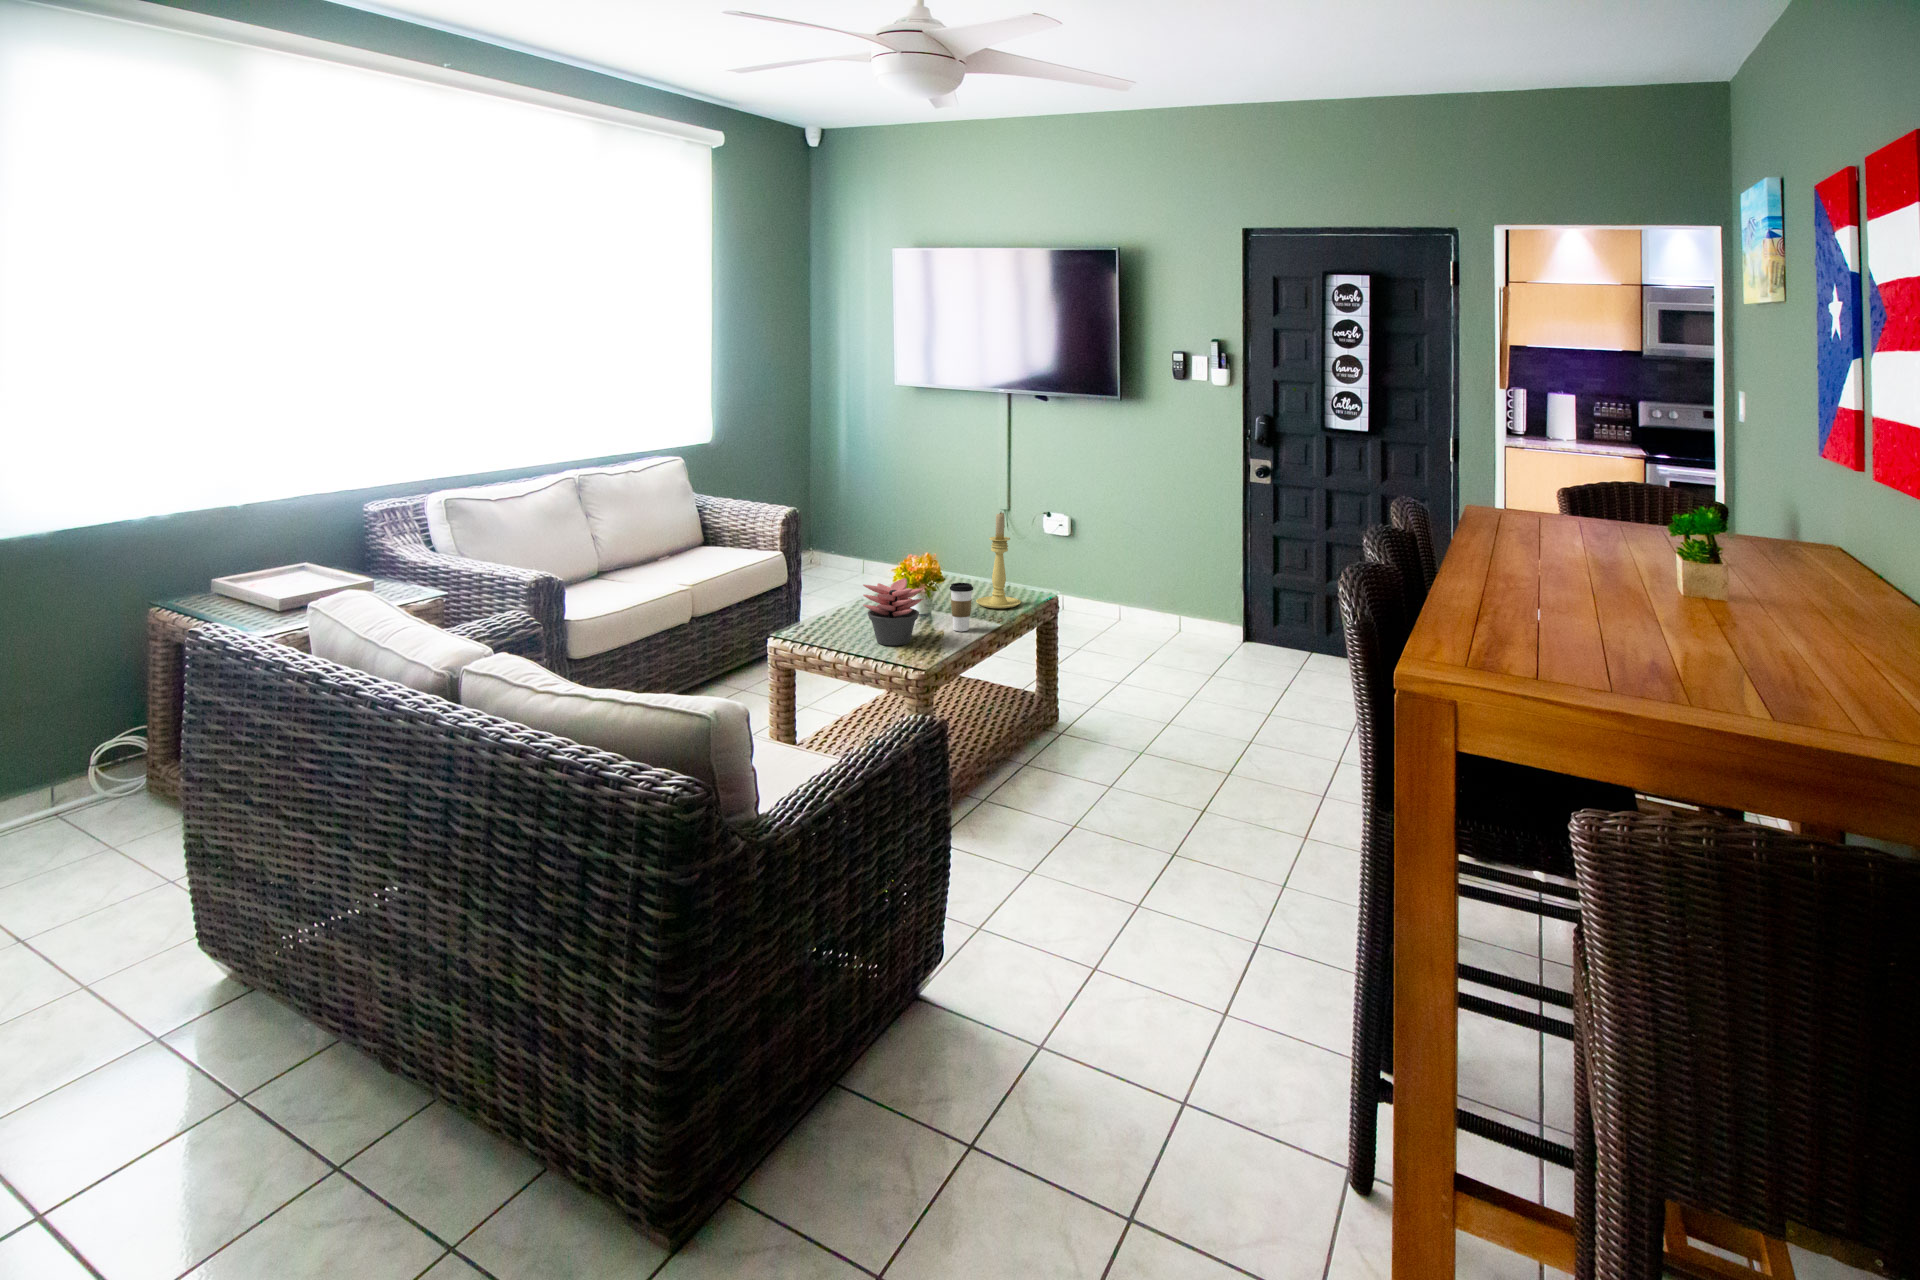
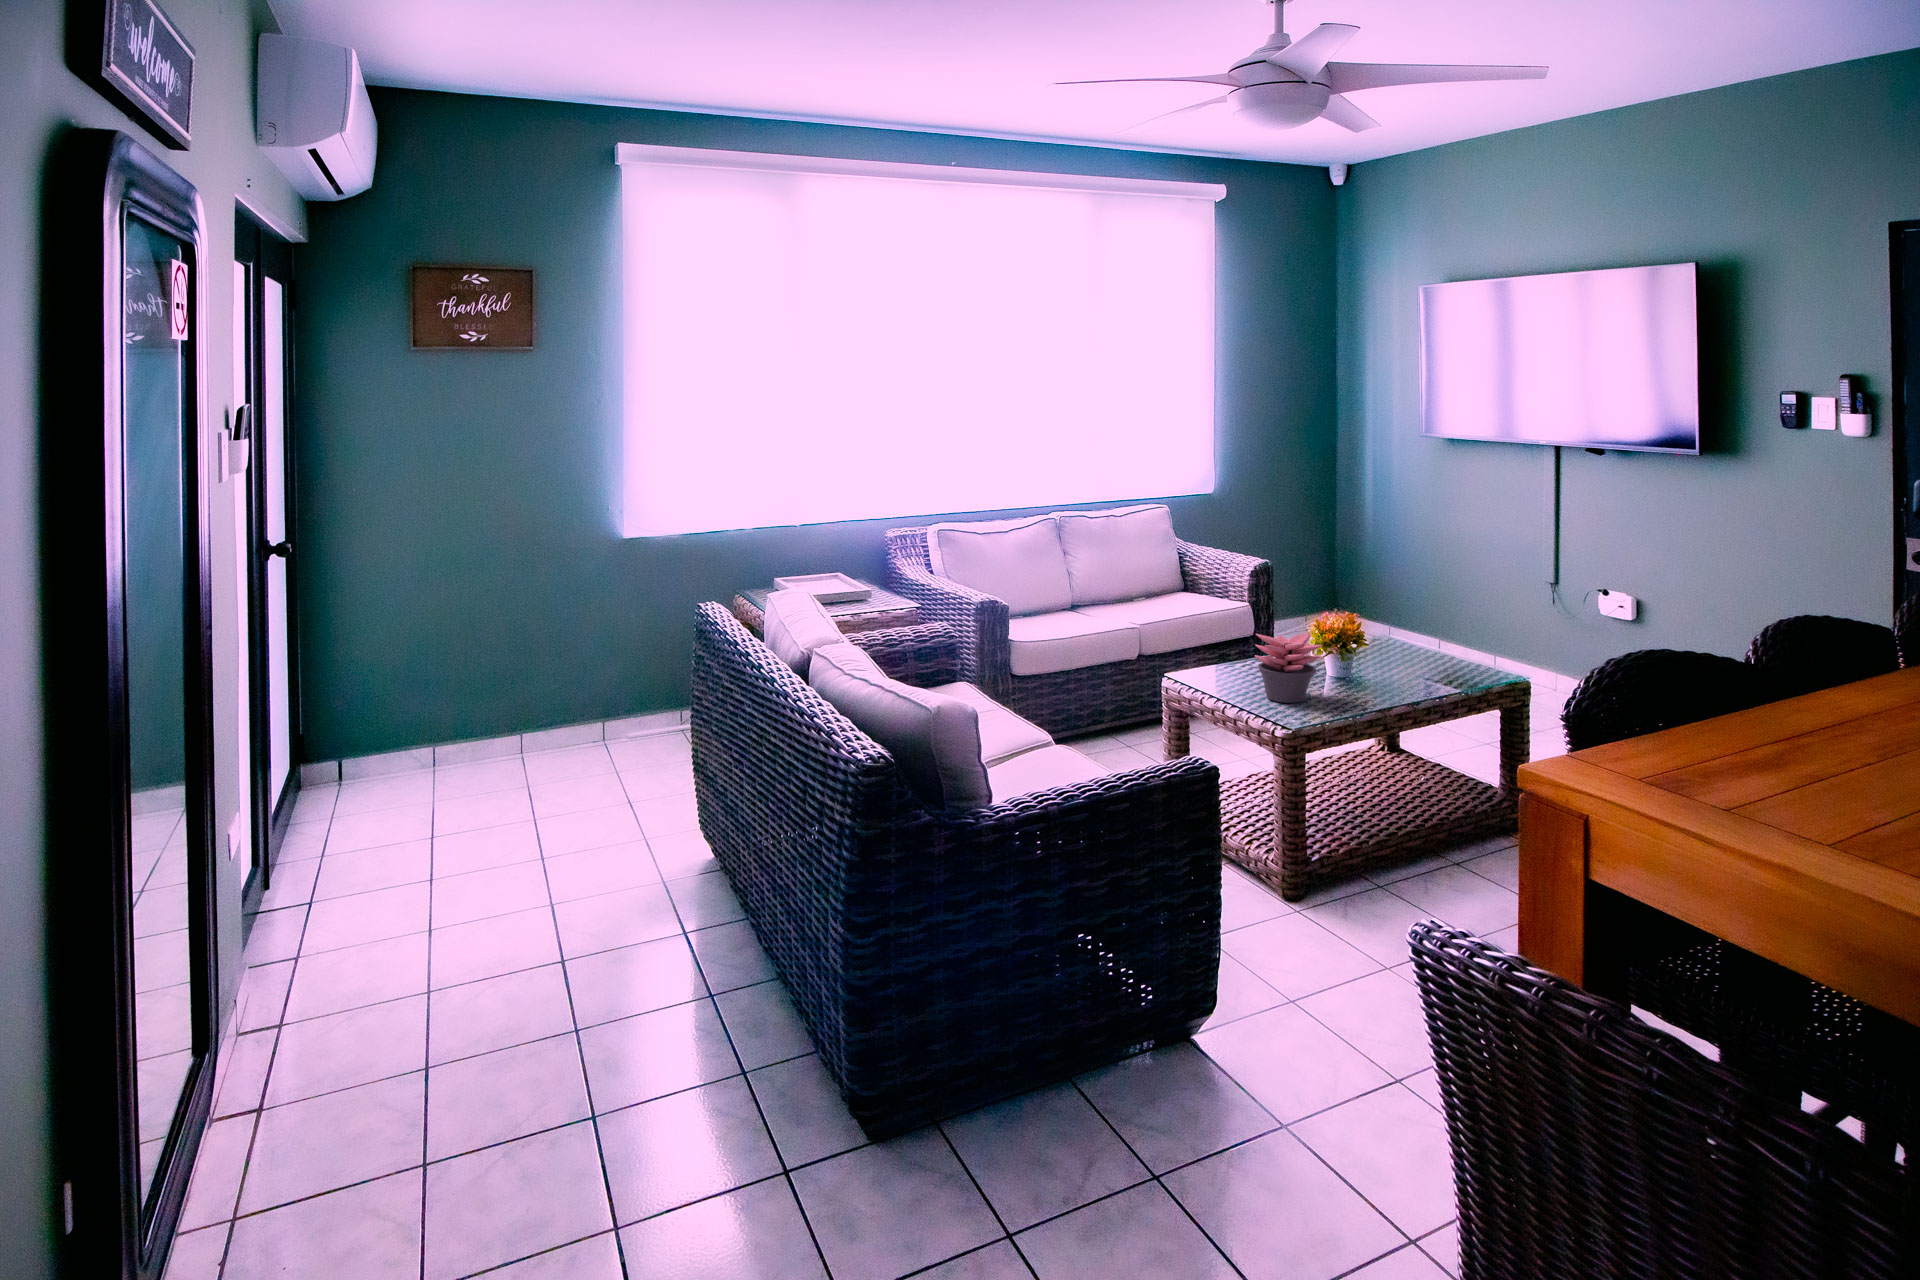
candle holder: present [976,512,1021,608] -> none [1412,571,1469,682]
coffee cup: present [950,583,973,631] -> none [1361,645,1390,699]

